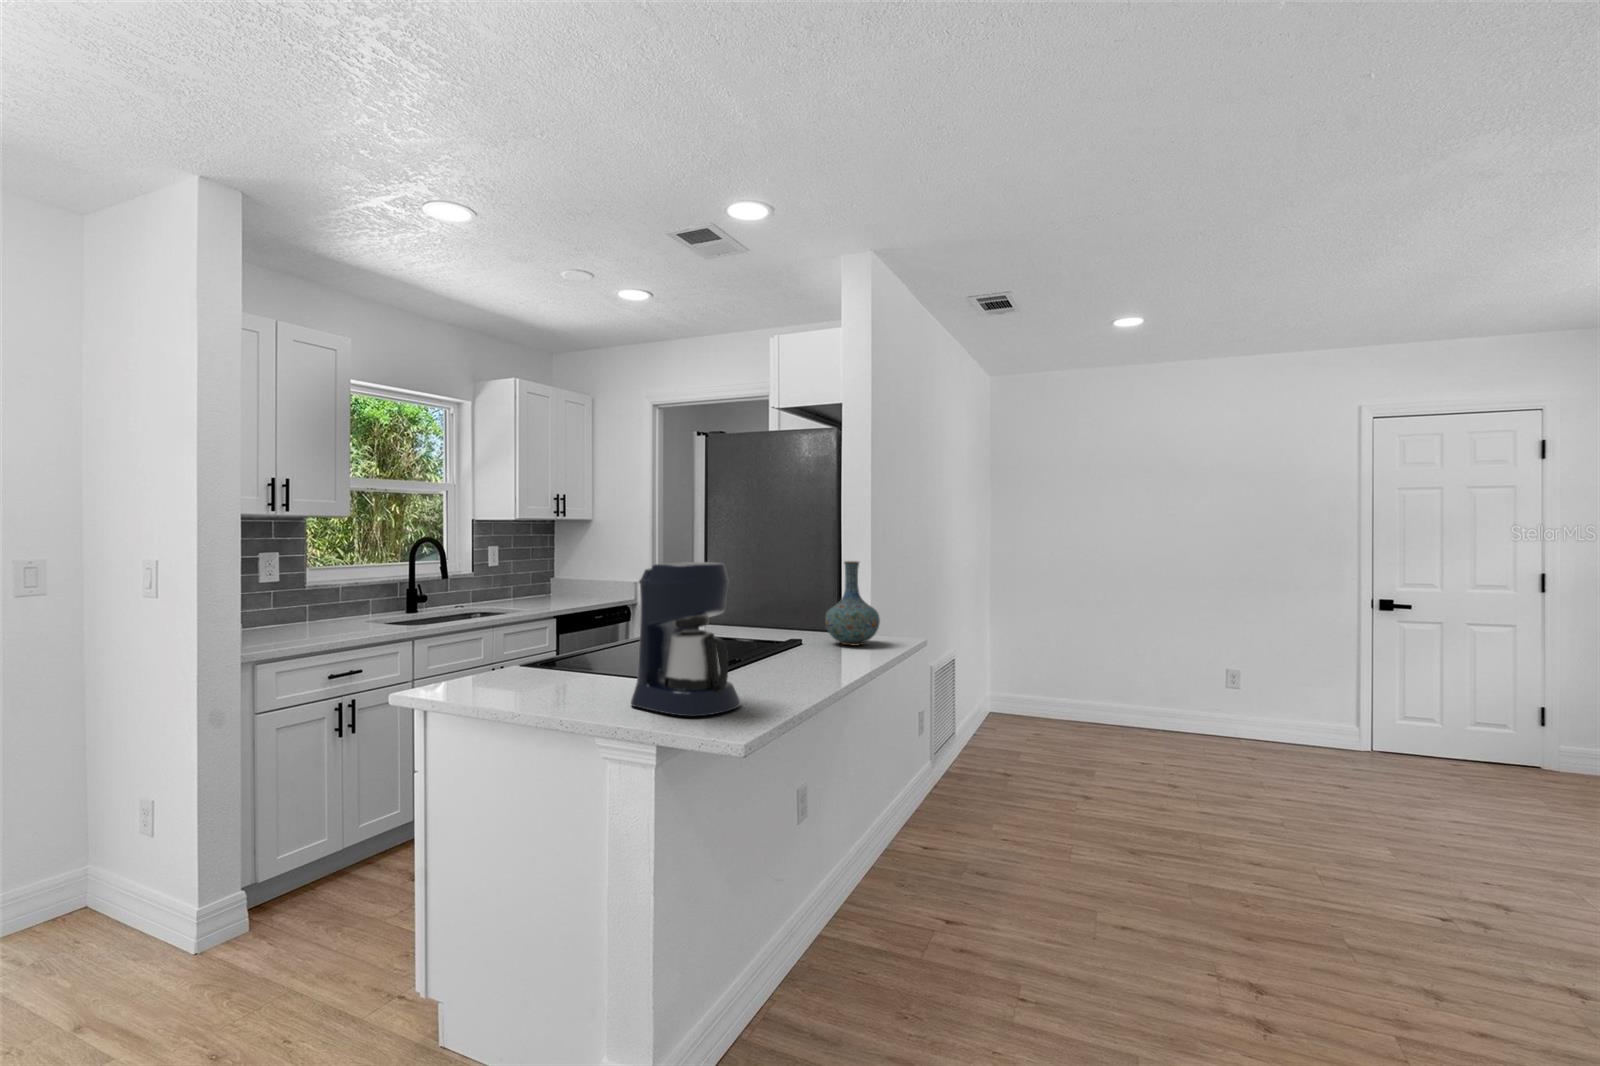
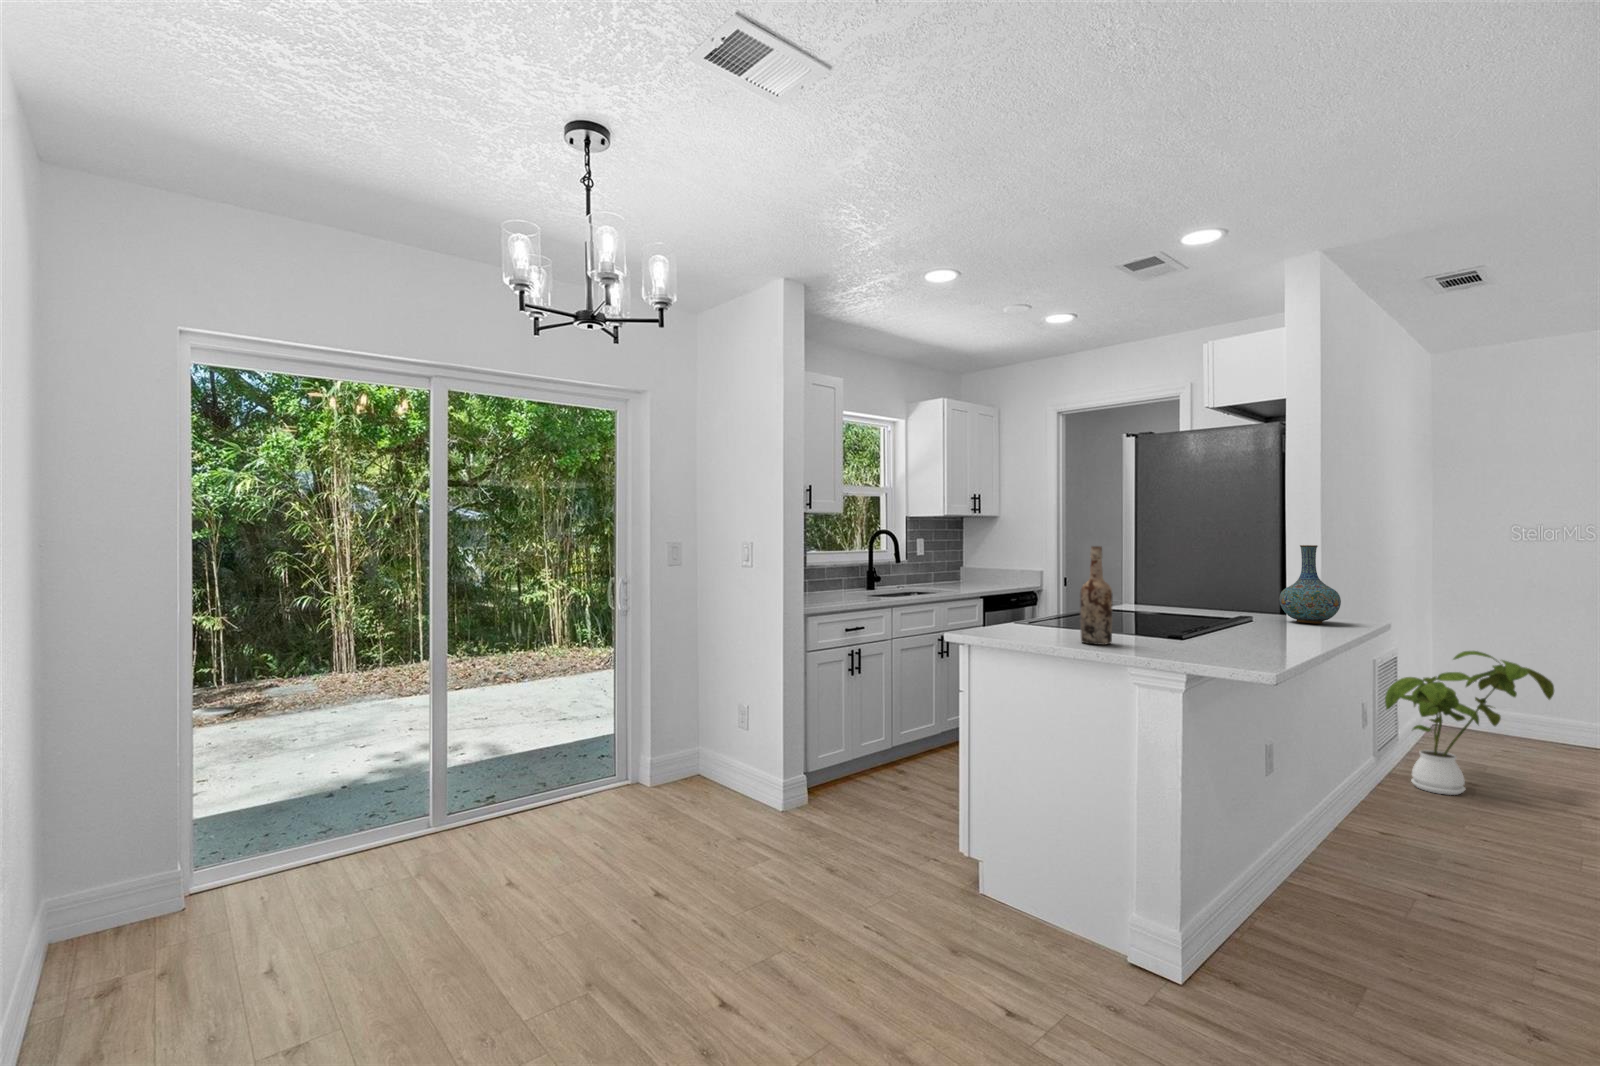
coffee maker: present [631,562,741,716] -> none [1147,536,1246,656]
wine bottle: none [554,576,594,705] -> present [1080,546,1113,645]
house plant: none [937,653,1064,790] -> present [1385,651,1554,795]

